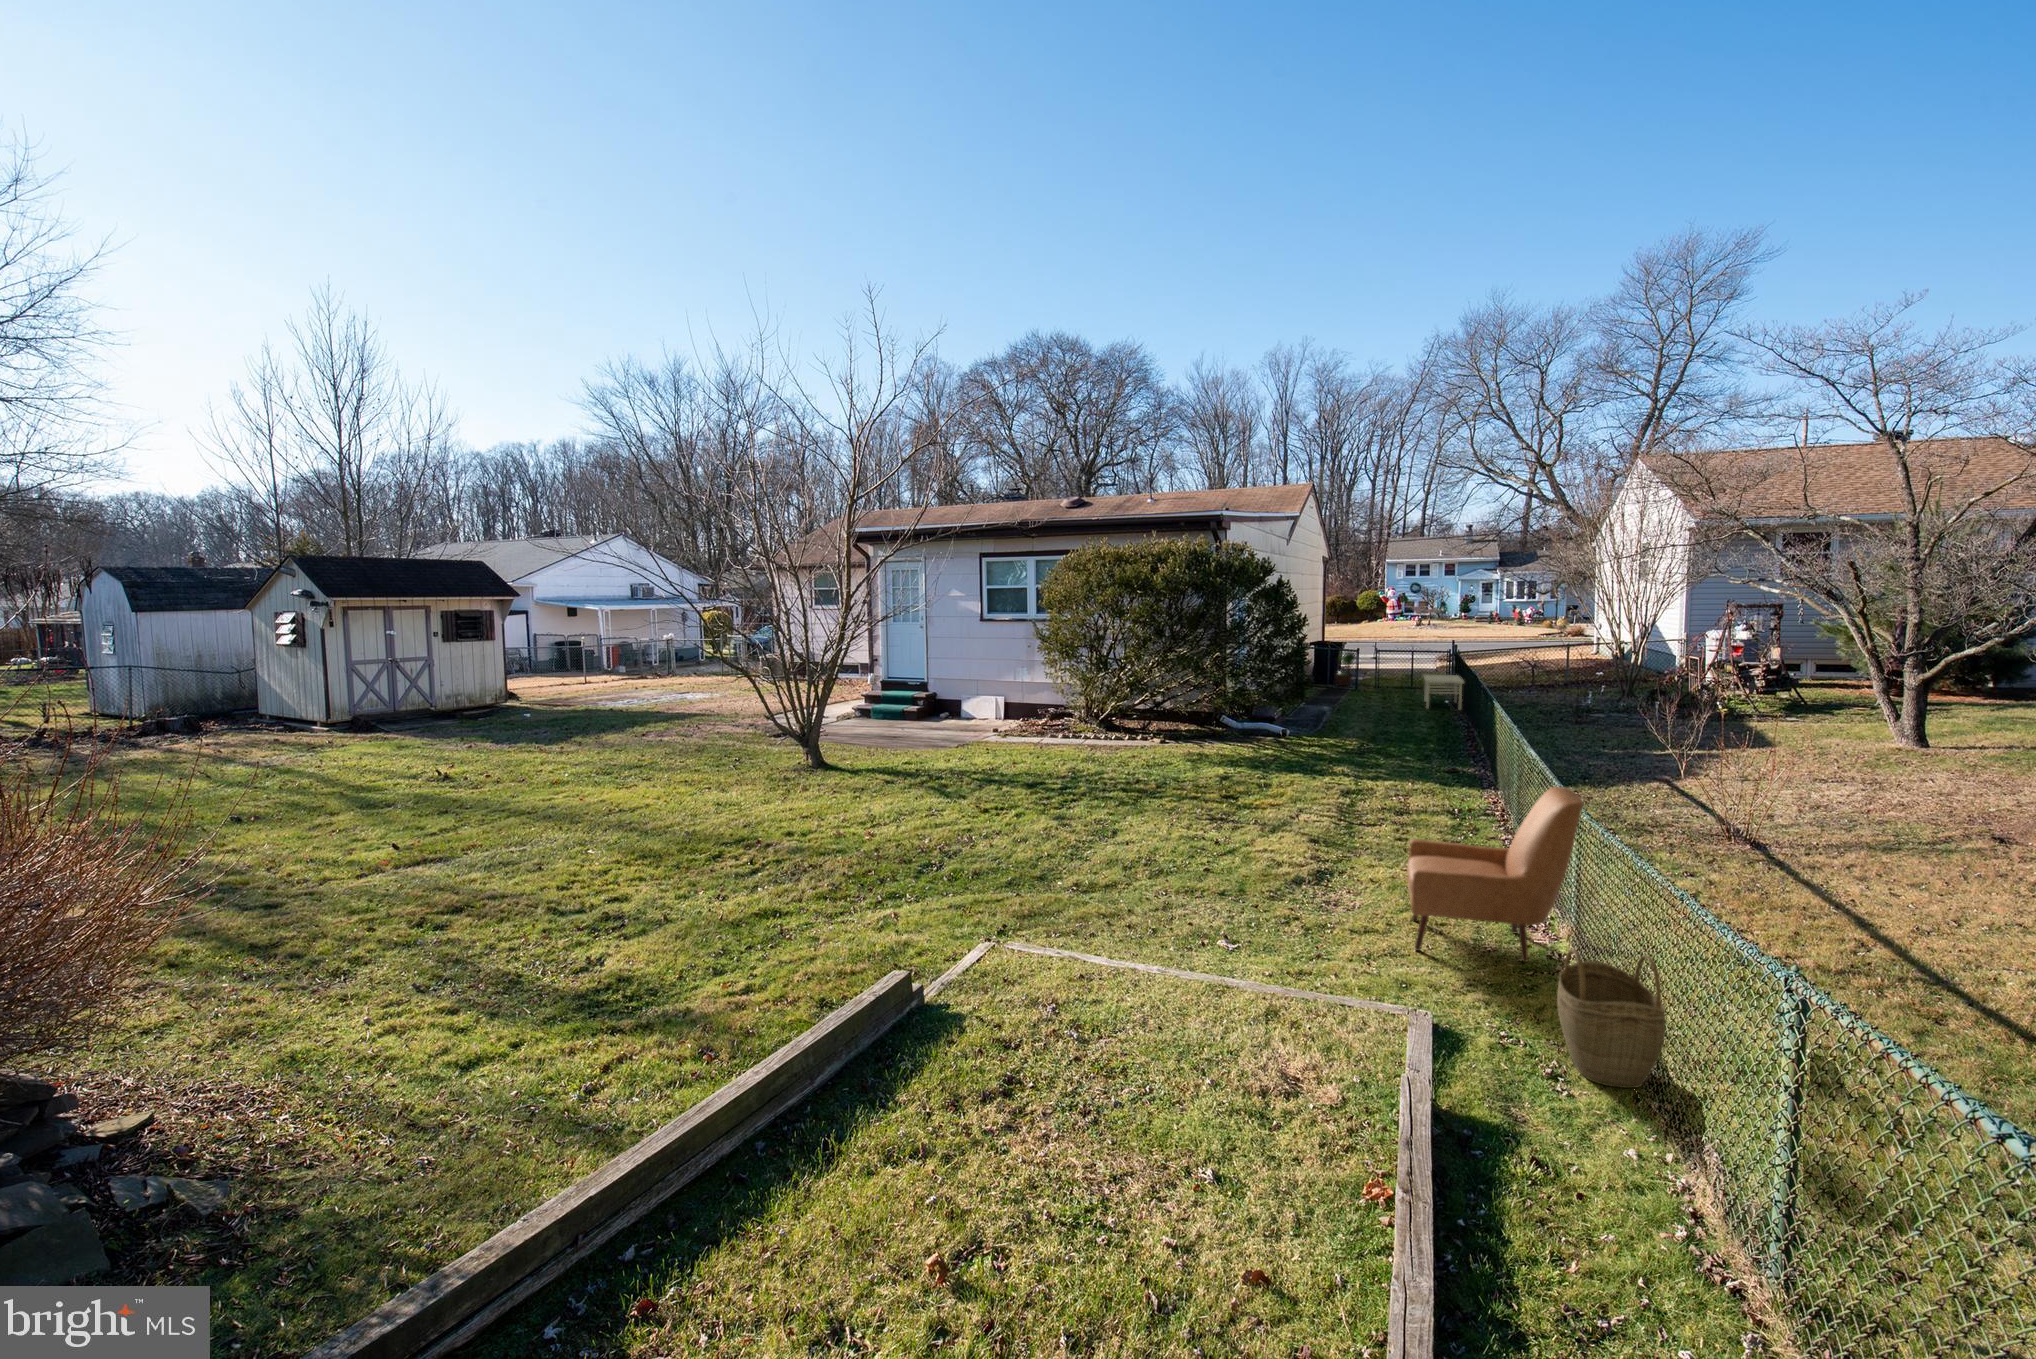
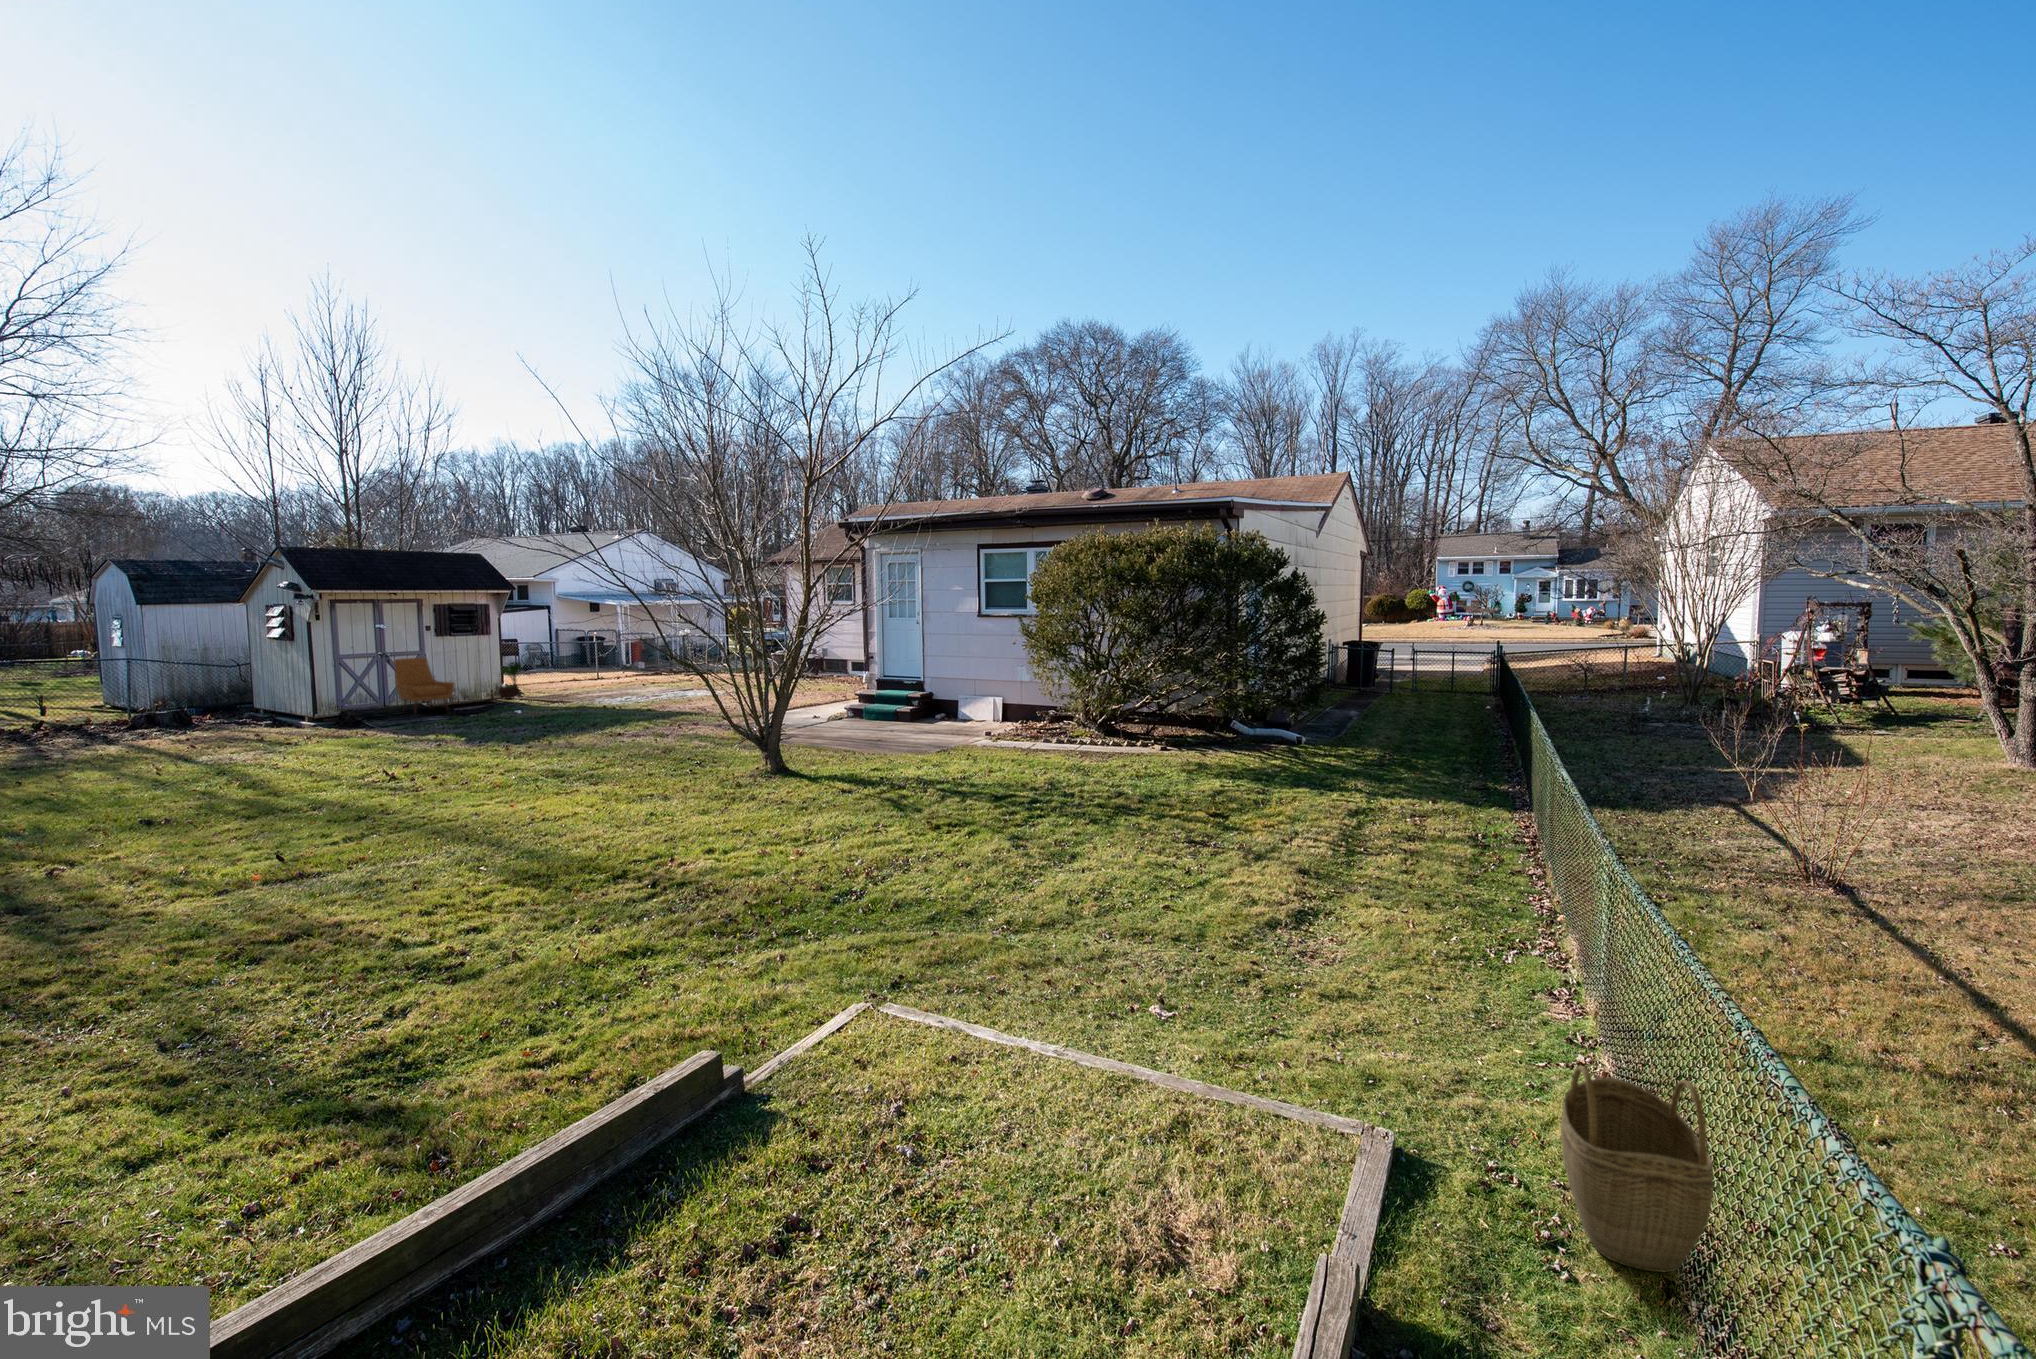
potted tree: present [1335,651,1356,686] -> present [498,661,523,699]
storage bench: present [1424,674,1464,709] -> none [1462,677,1506,717]
chair: present [1407,787,1583,962] -> present [394,658,454,713]

